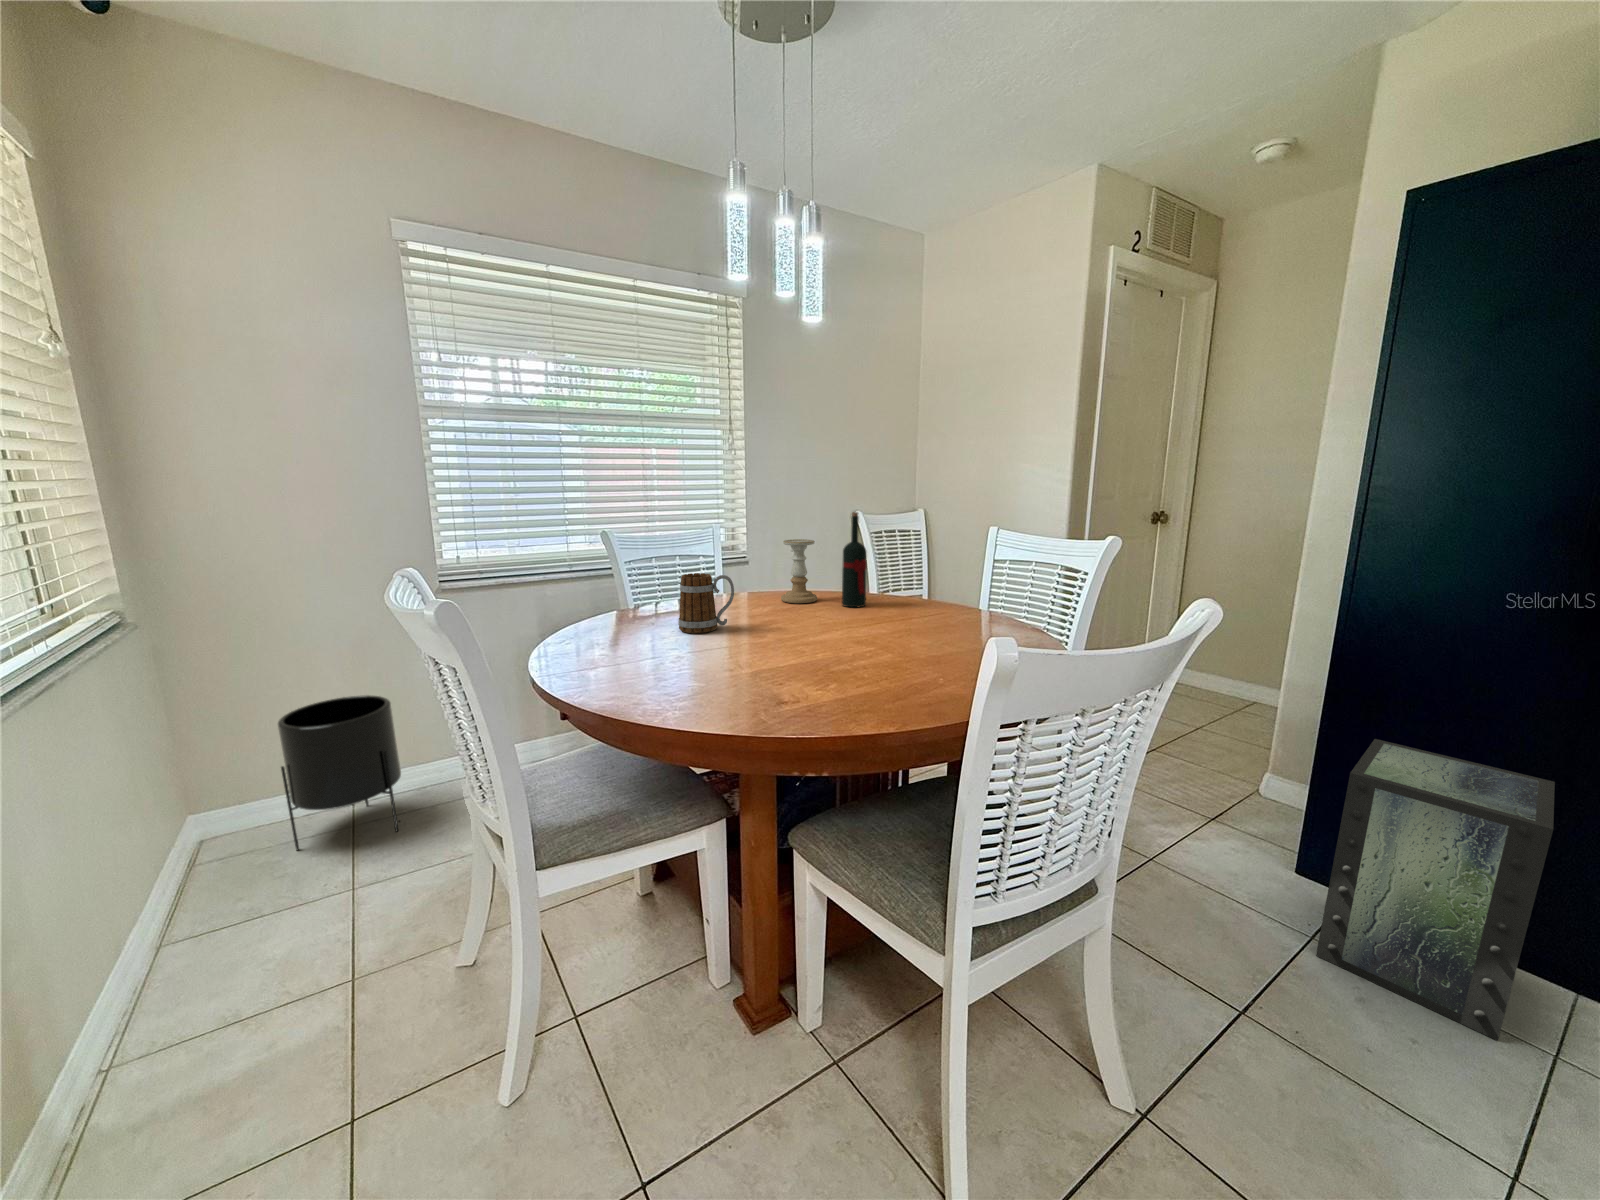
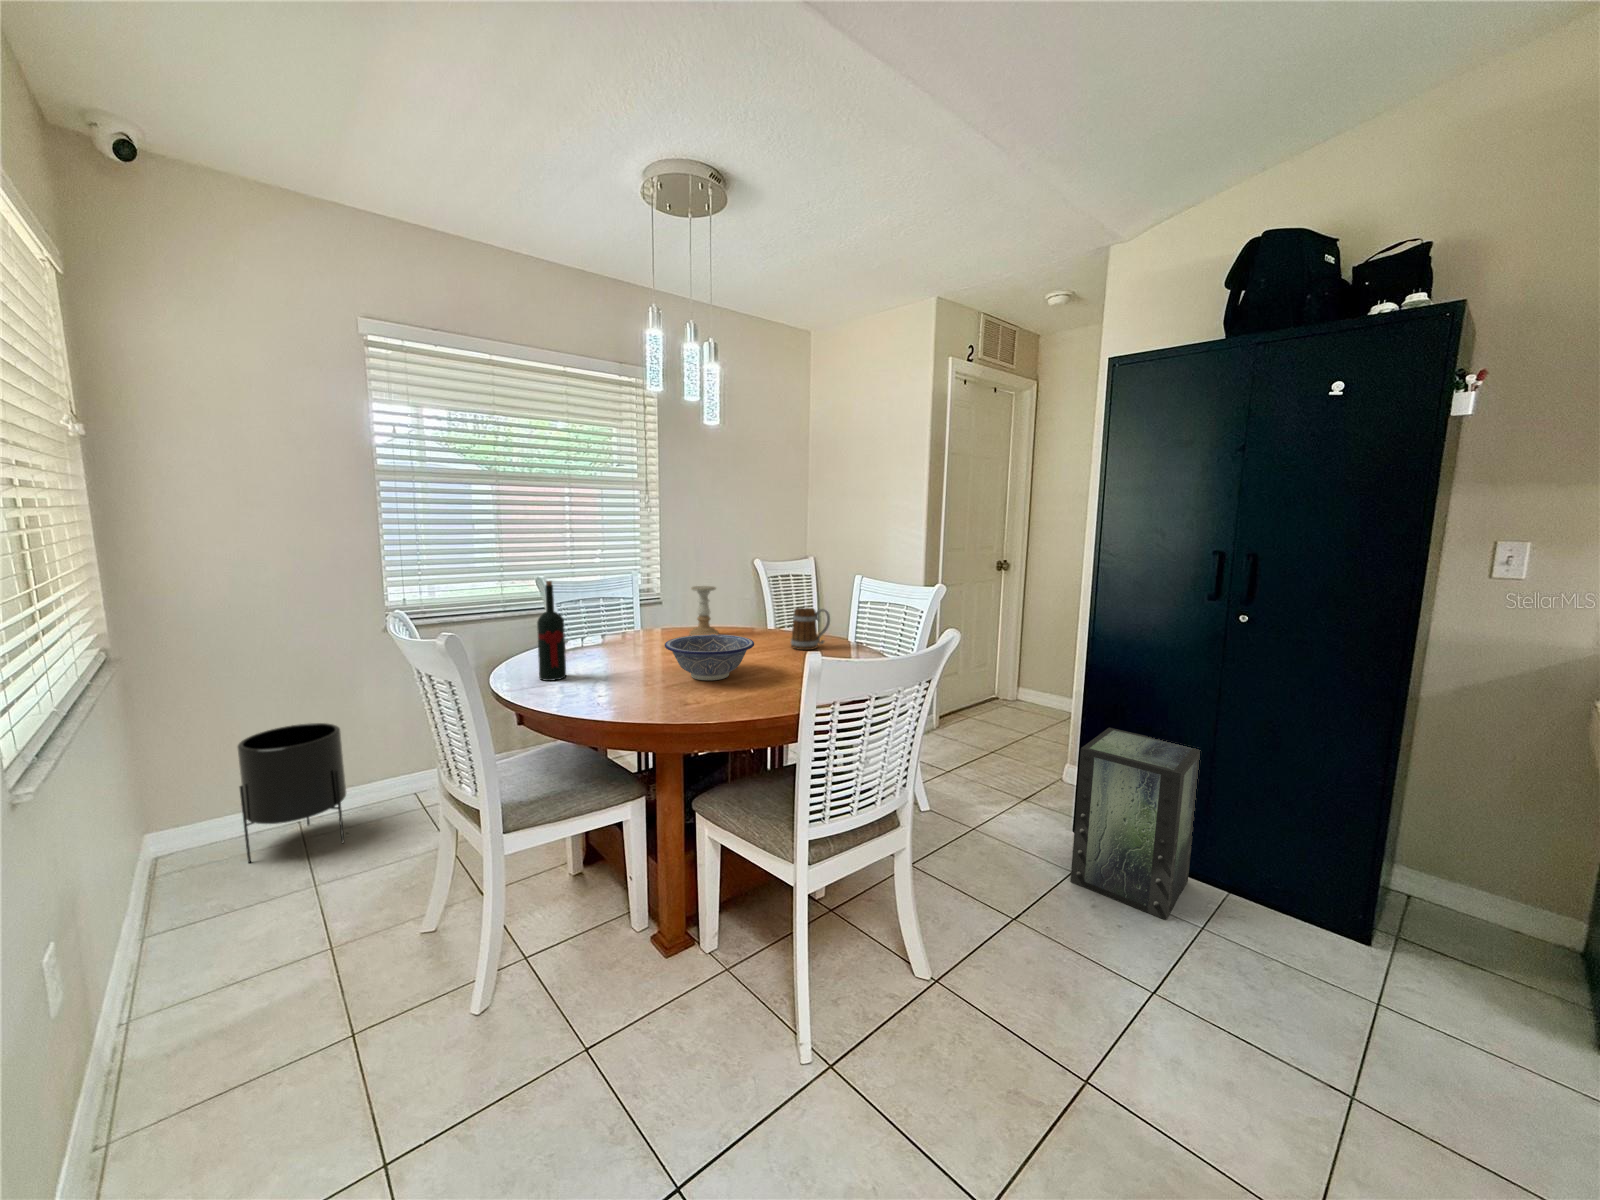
wine bottle: present [842,512,867,607] -> present [537,581,566,681]
mug: present [678,573,734,633] -> present [791,608,830,650]
decorative bowl: none [750,601,873,665] -> present [665,634,754,680]

